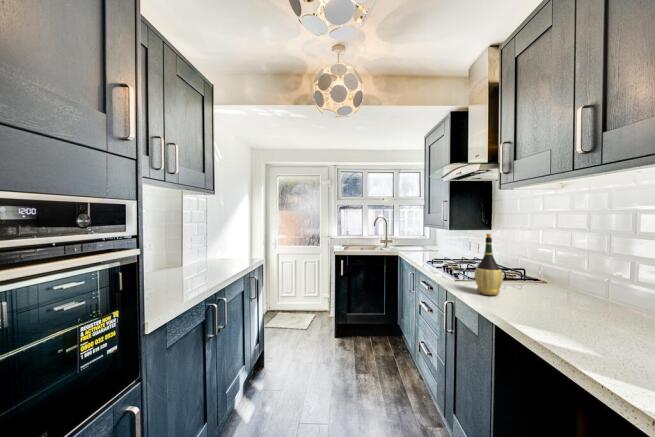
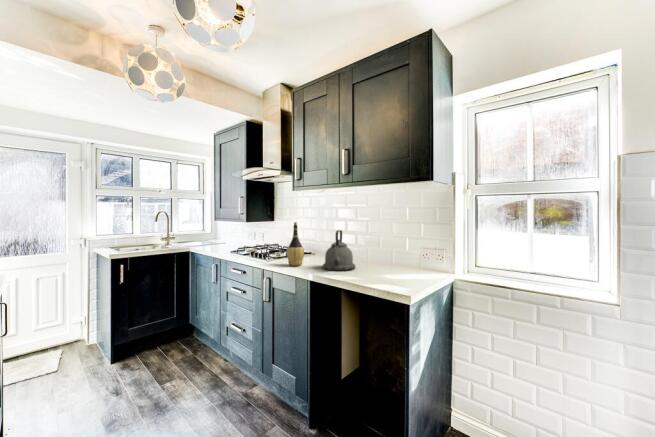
kettle: none [530,251,605,325] -> present [323,230,355,271]

